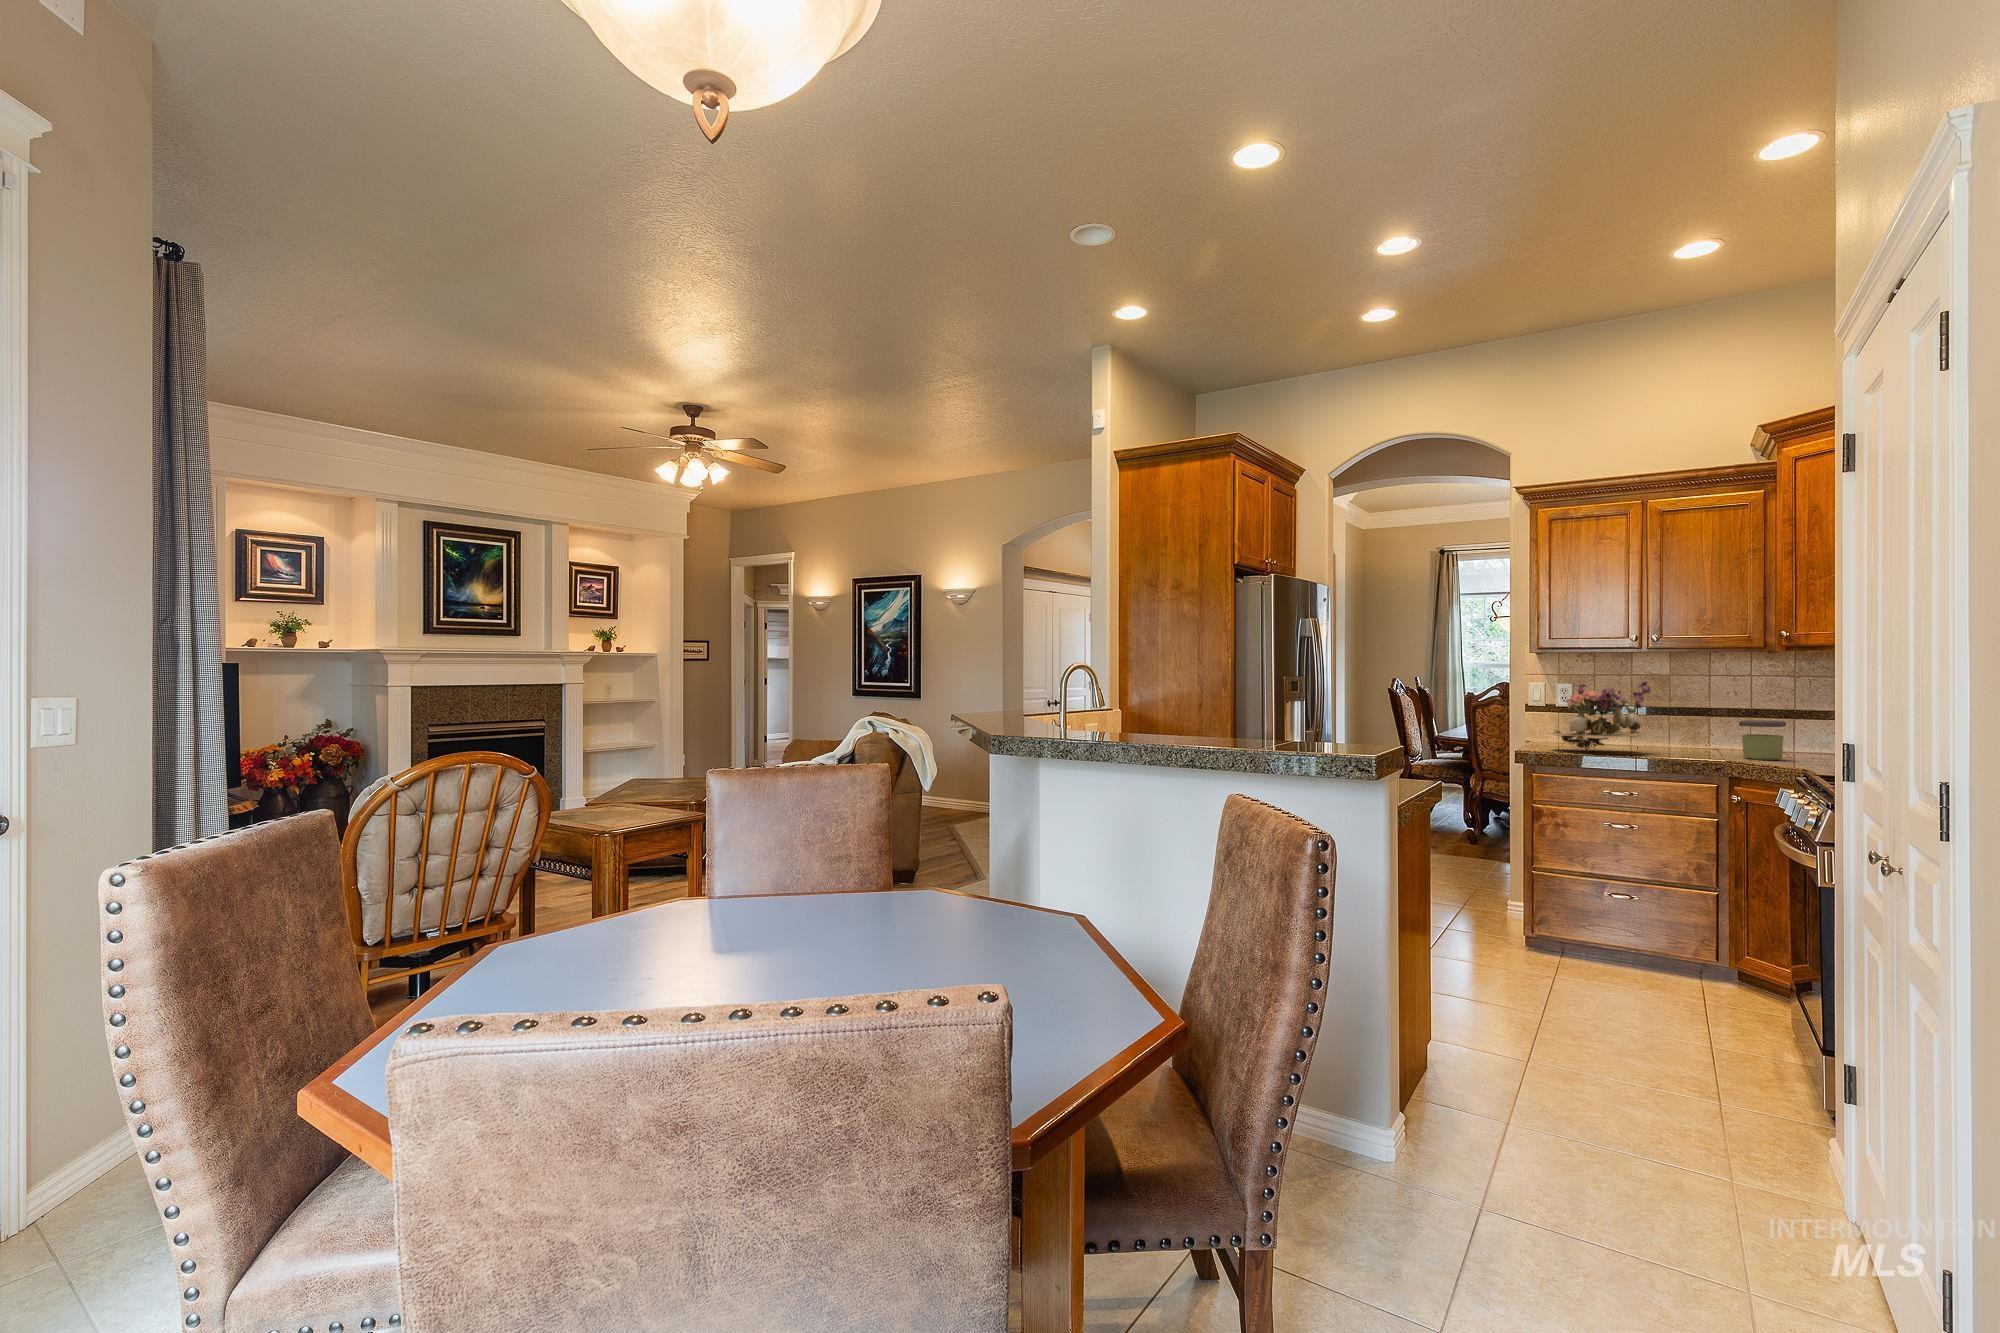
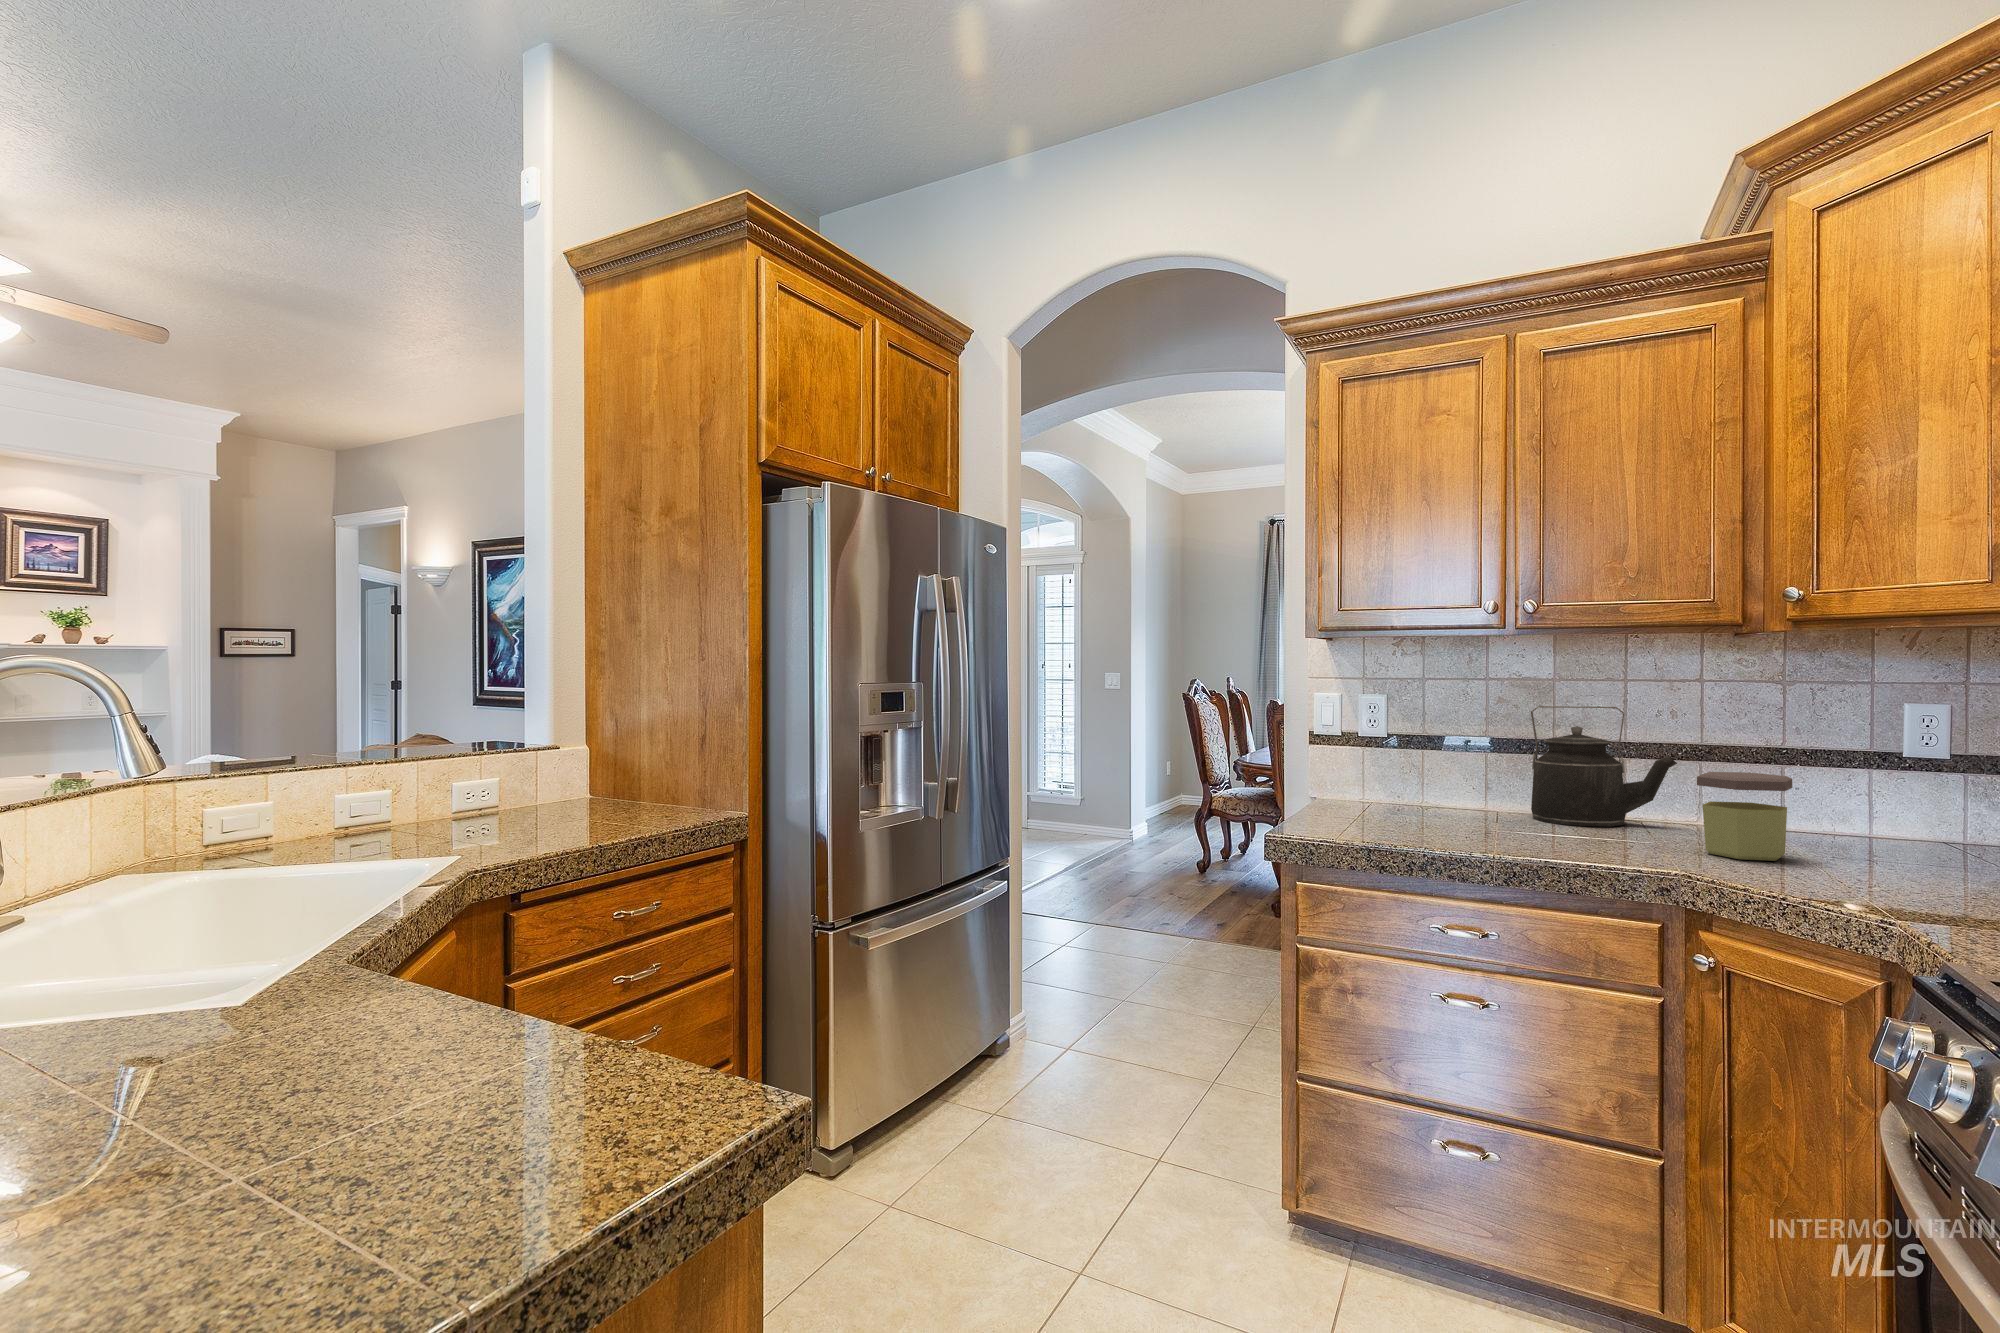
flower arrangement: present [1550,679,1657,750] -> none [1330,686,1538,830]
kettle: none [1655,690,1735,751] -> present [1531,706,1677,826]

